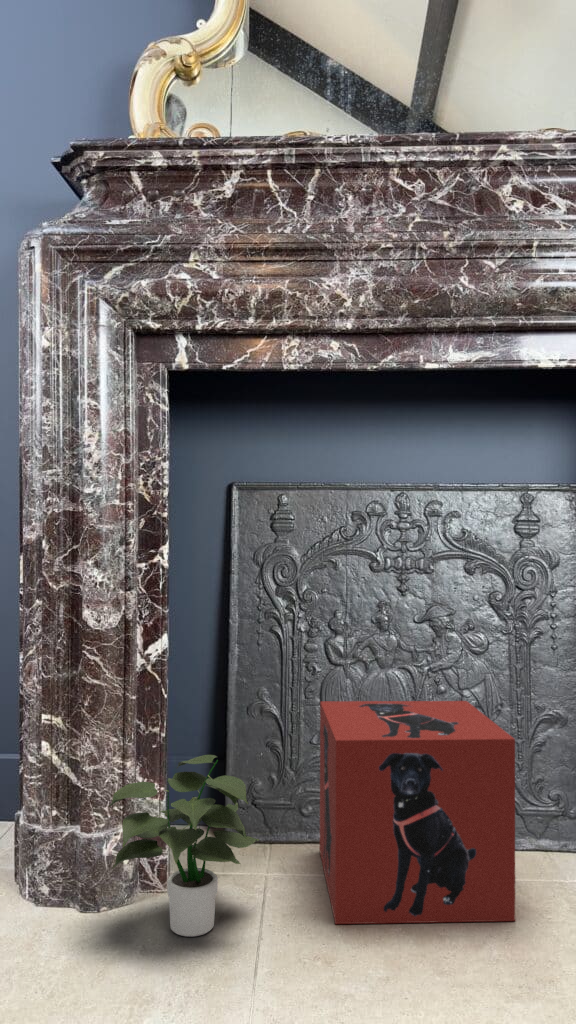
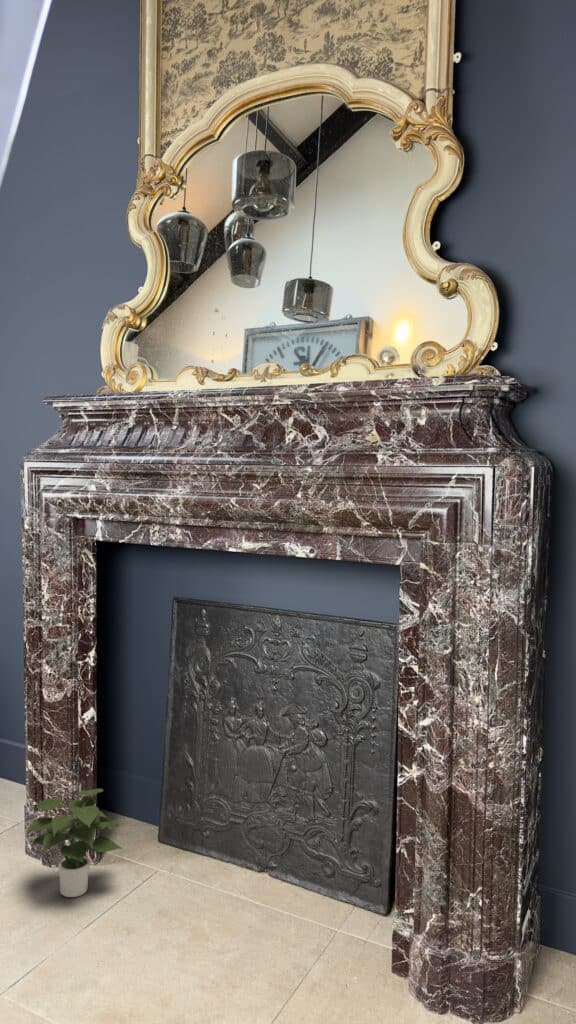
storage box: present [320,701,515,924] -> none [146,762,302,945]

